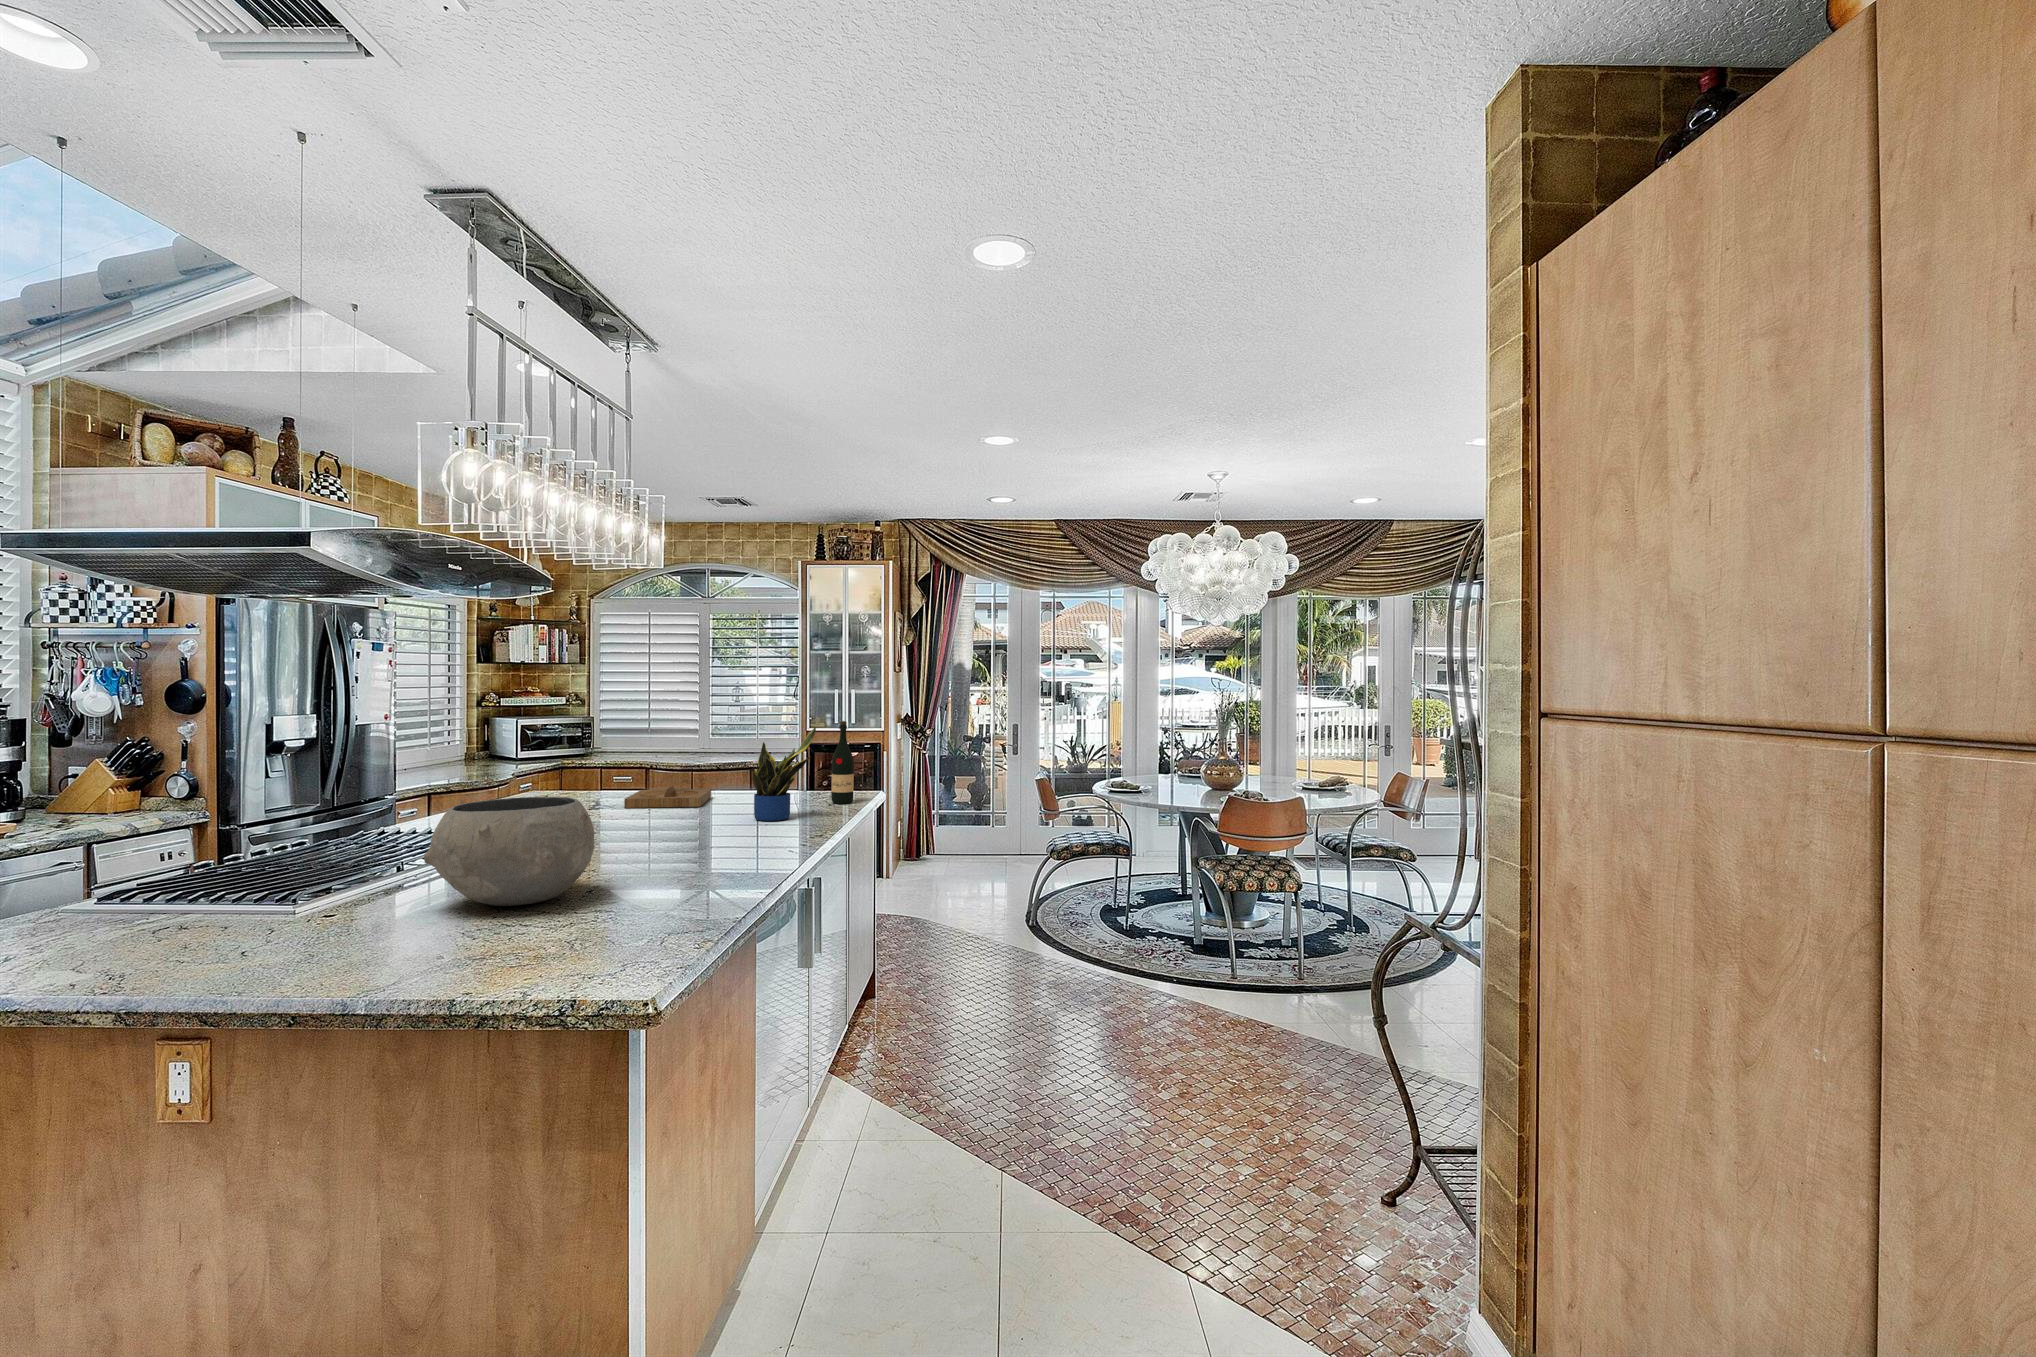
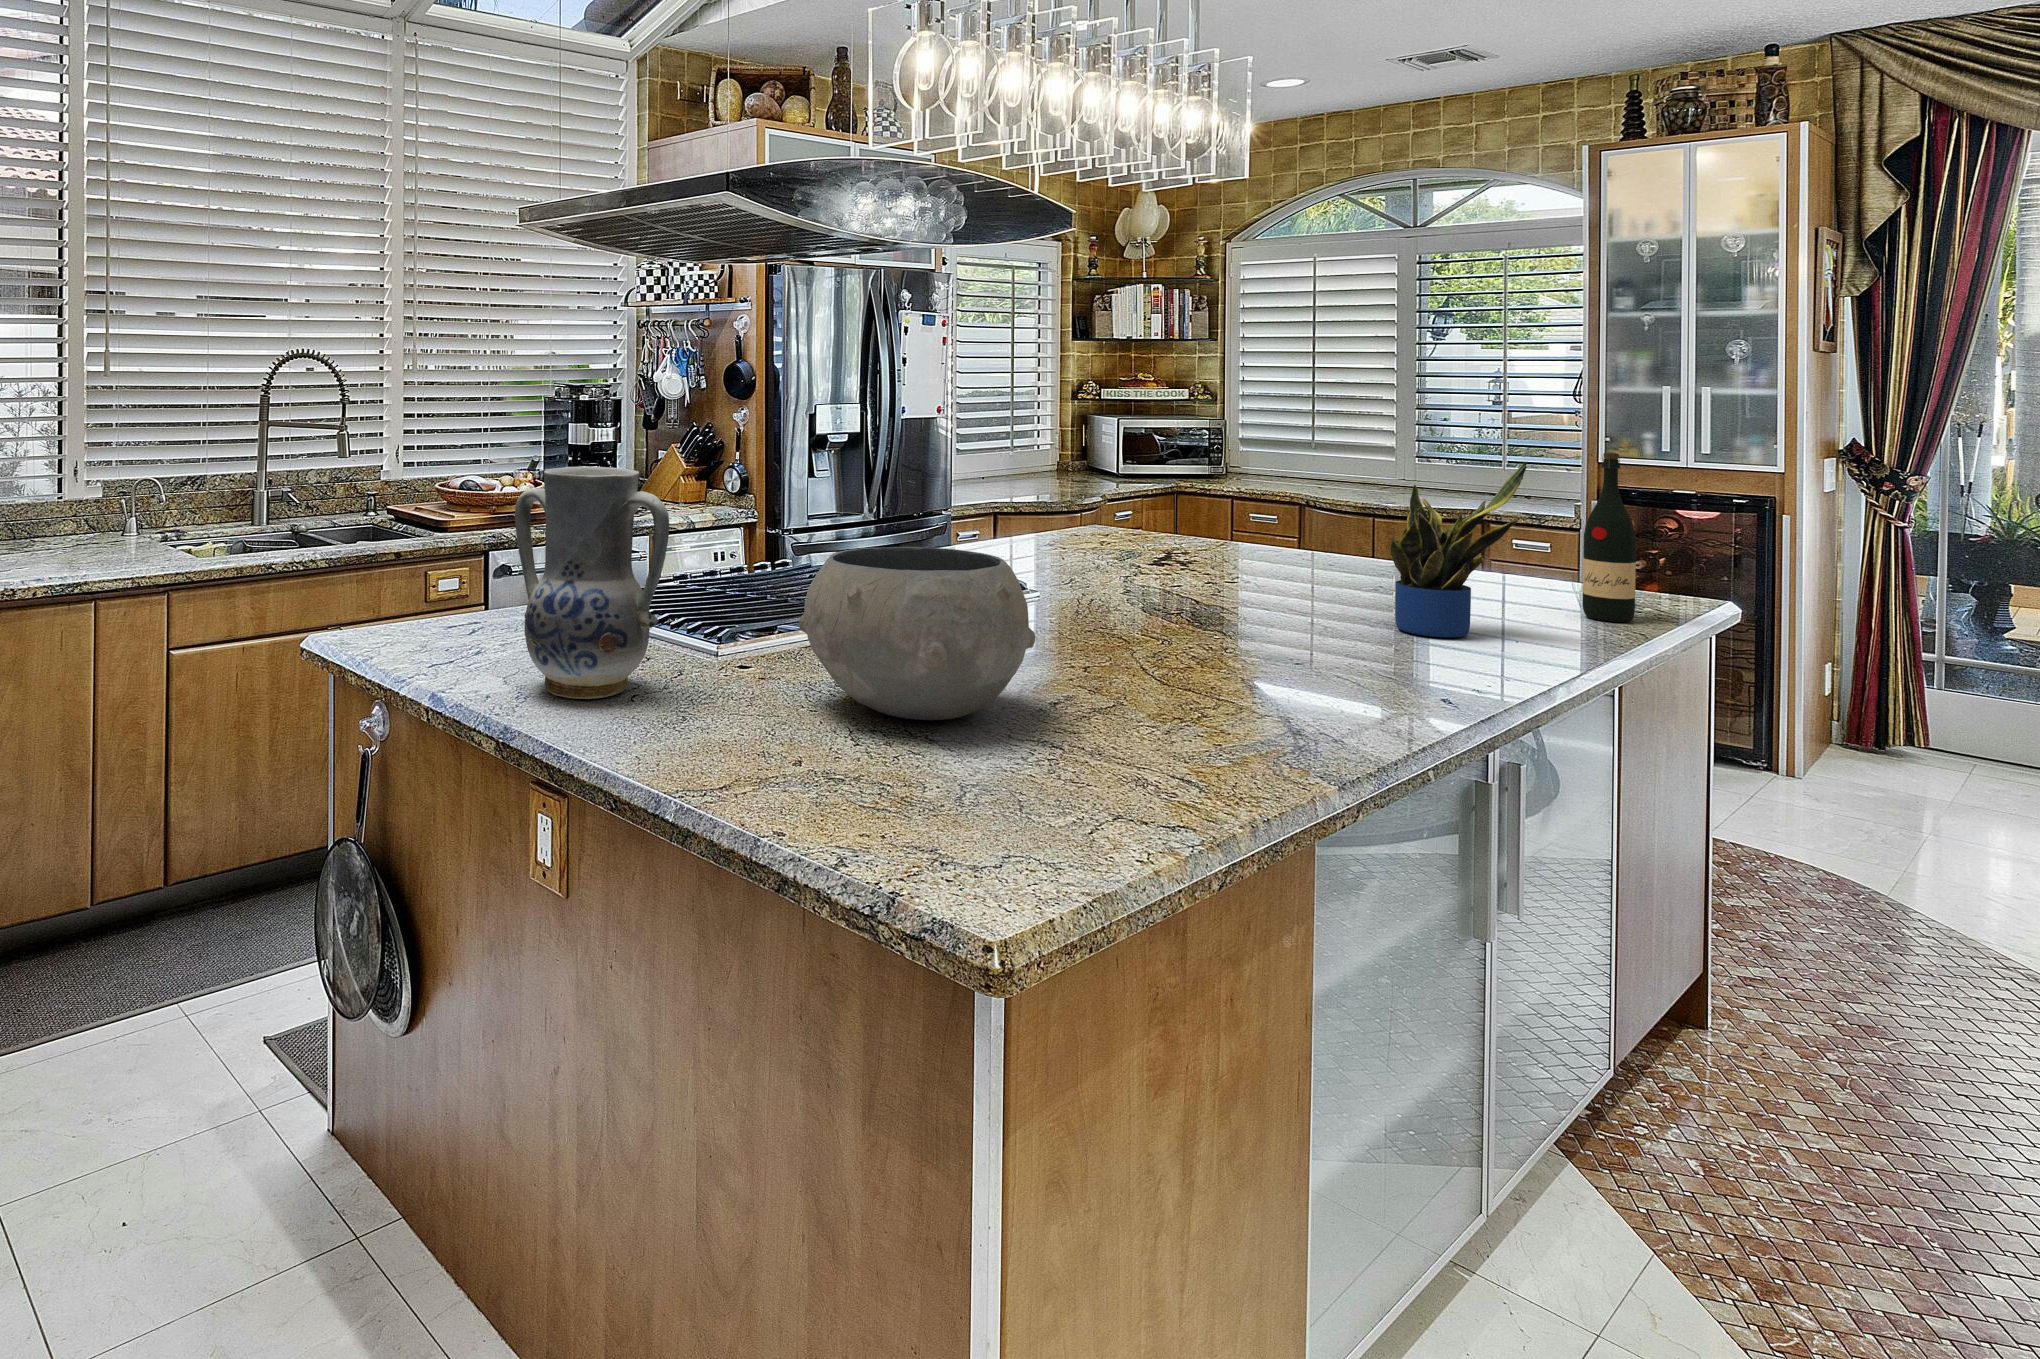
vase: none [133,762,310,948] -> present [515,466,669,699]
tray: present [624,786,711,808] -> none [1187,546,1343,588]

